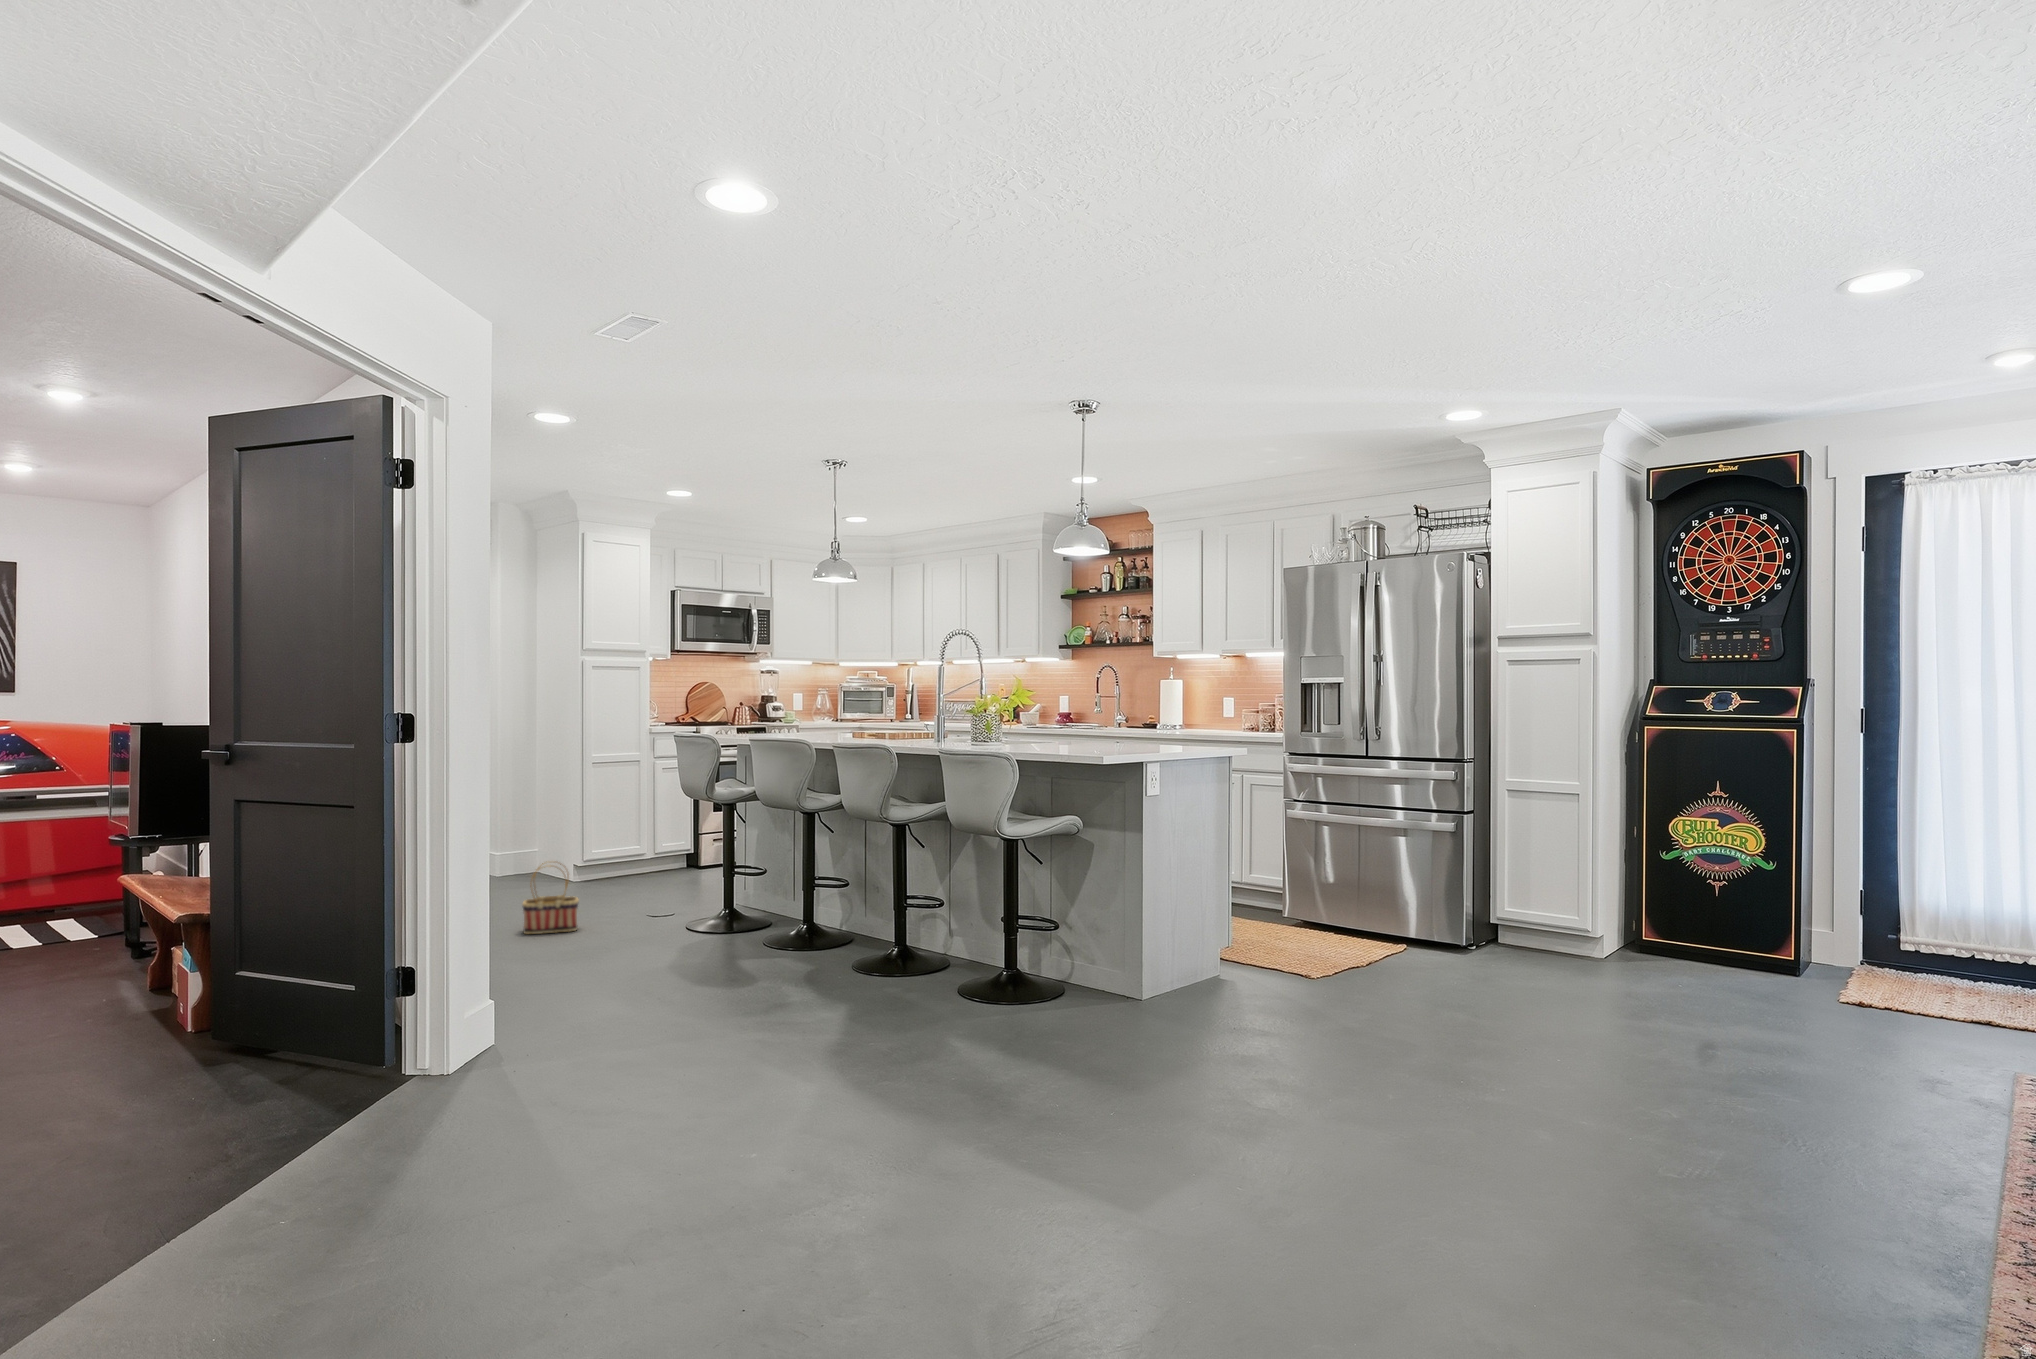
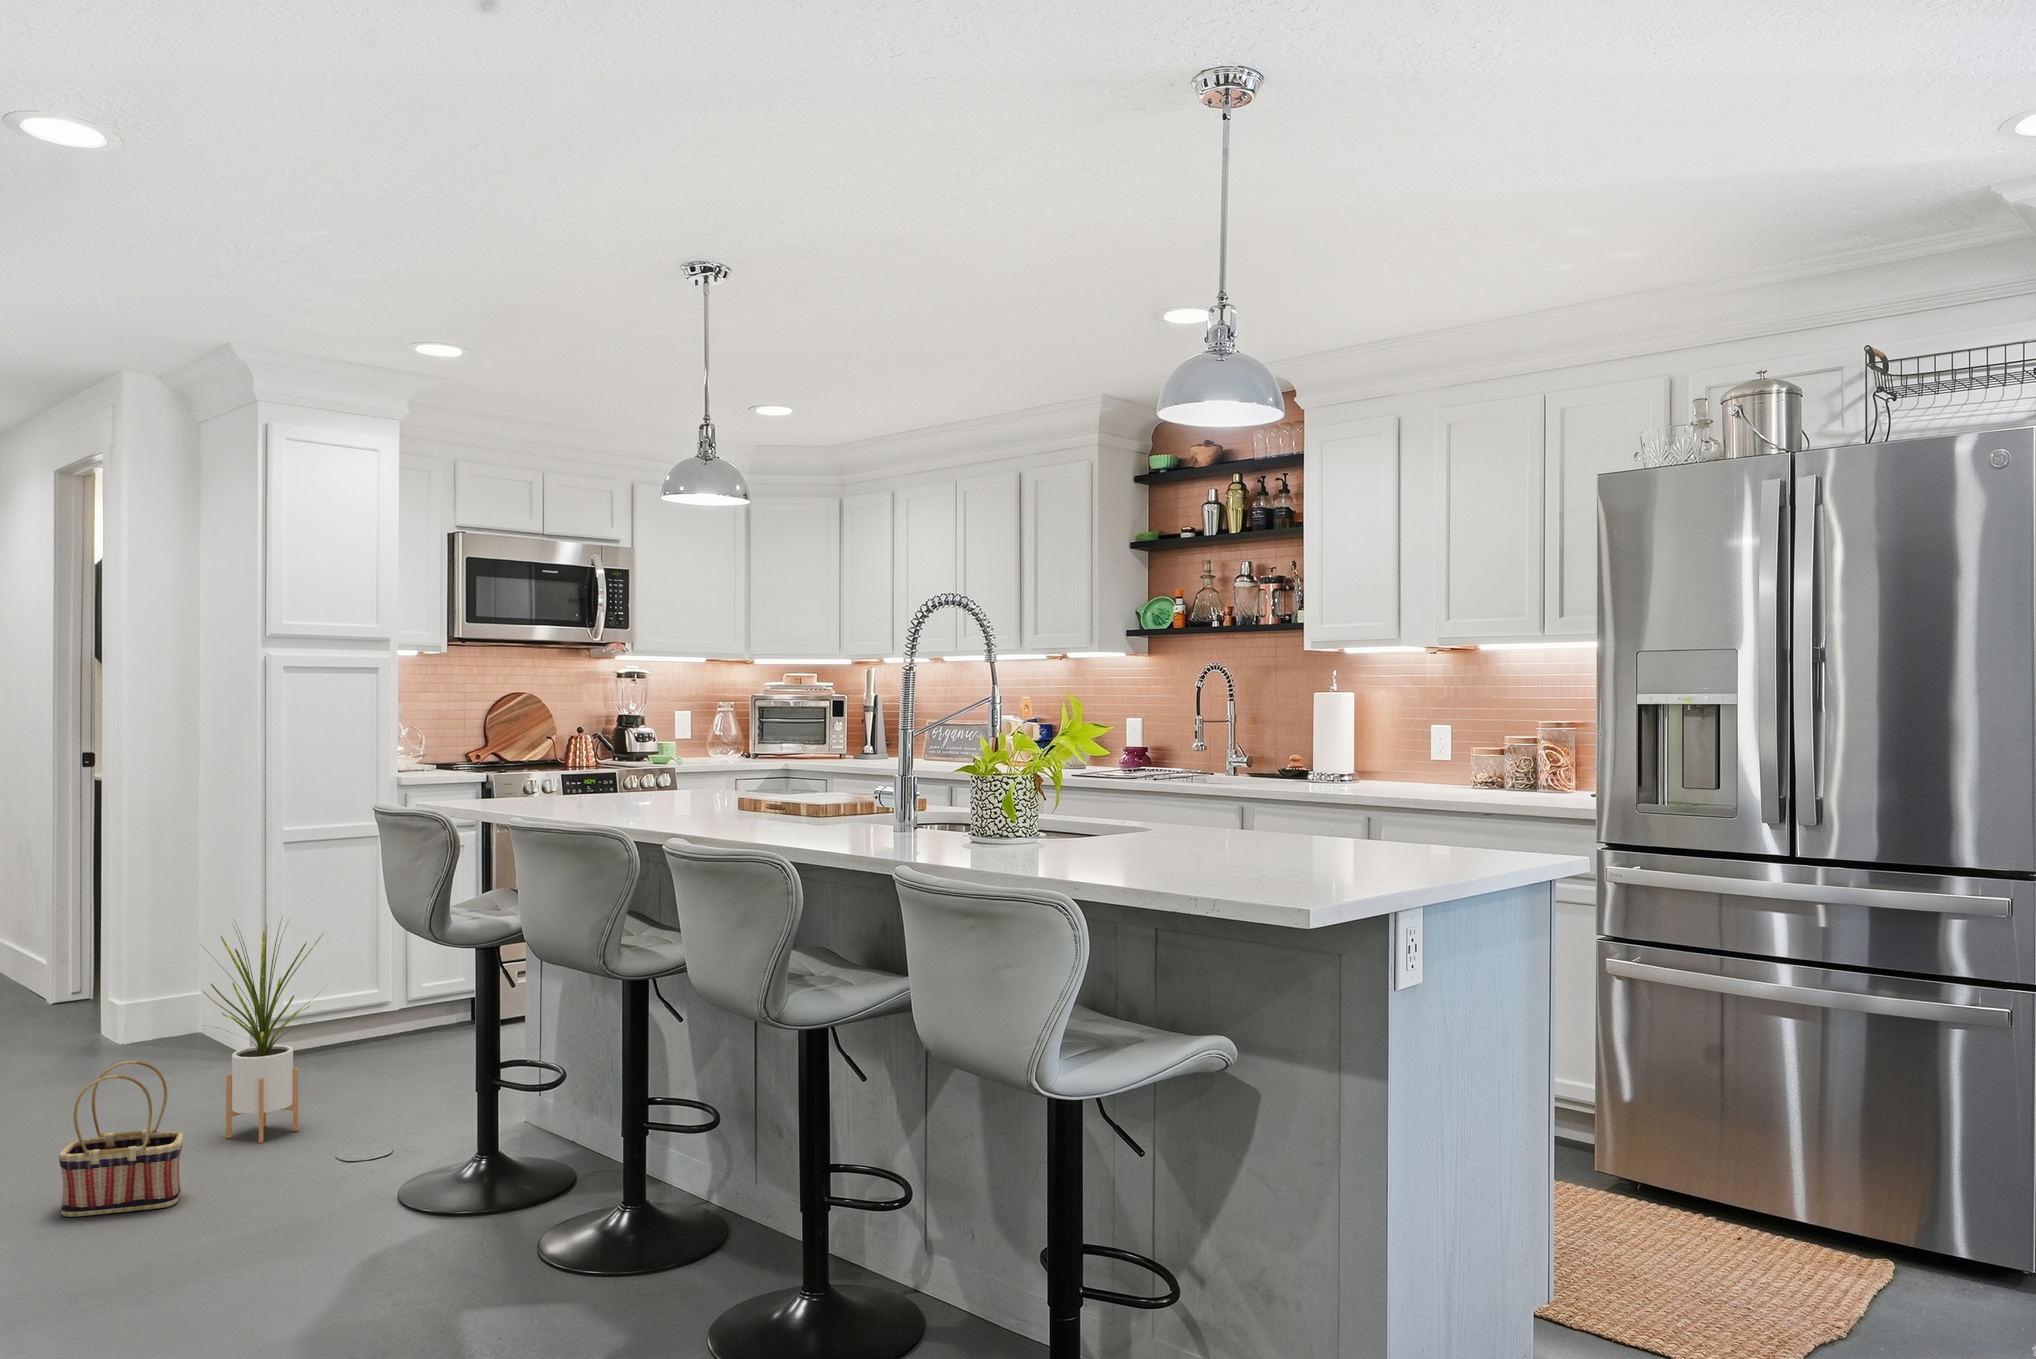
house plant: none [571,794,635,911] -> present [203,916,323,1143]

